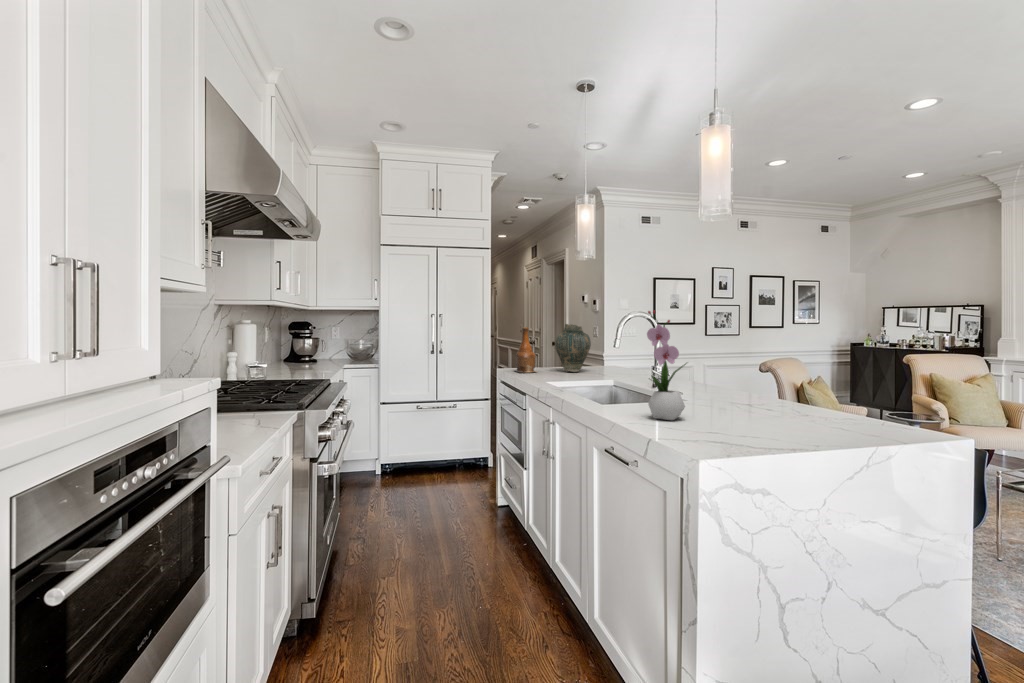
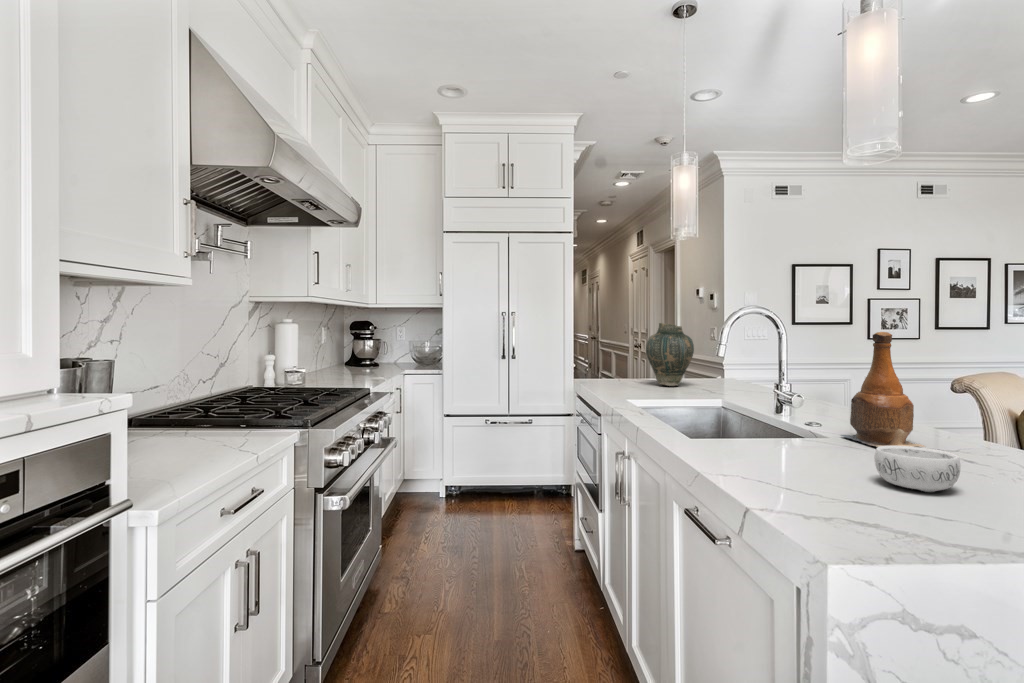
flower arrangement: present [647,311,687,420] -> none [745,299,820,478]
bottle: present [515,327,536,373] -> present [841,332,925,447]
decorative bowl: none [719,399,764,423] -> present [875,446,960,492]

